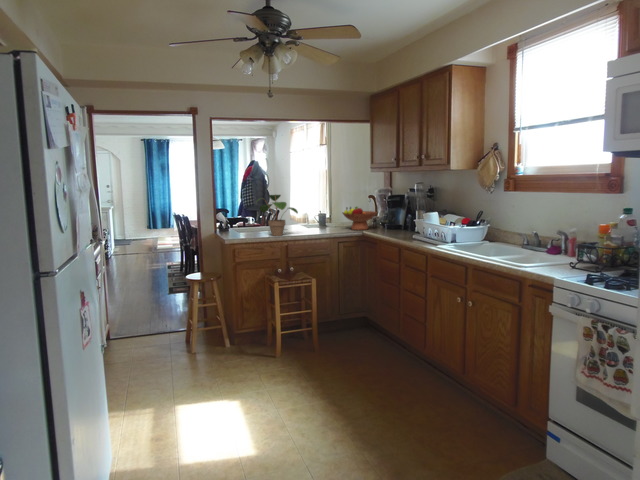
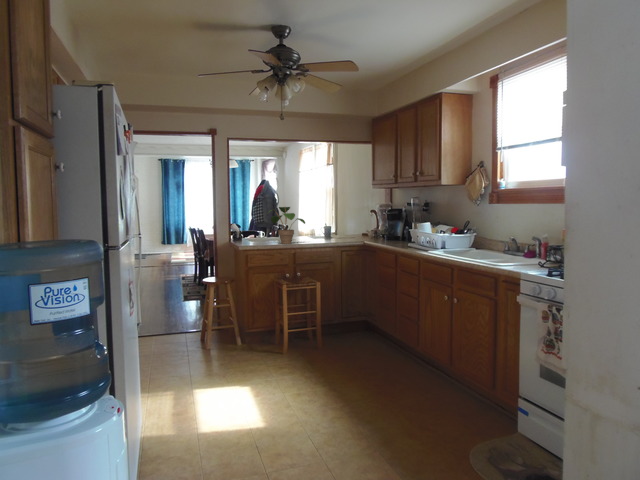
fruit bowl: present [343,207,377,230] -> none [346,219,379,241]

